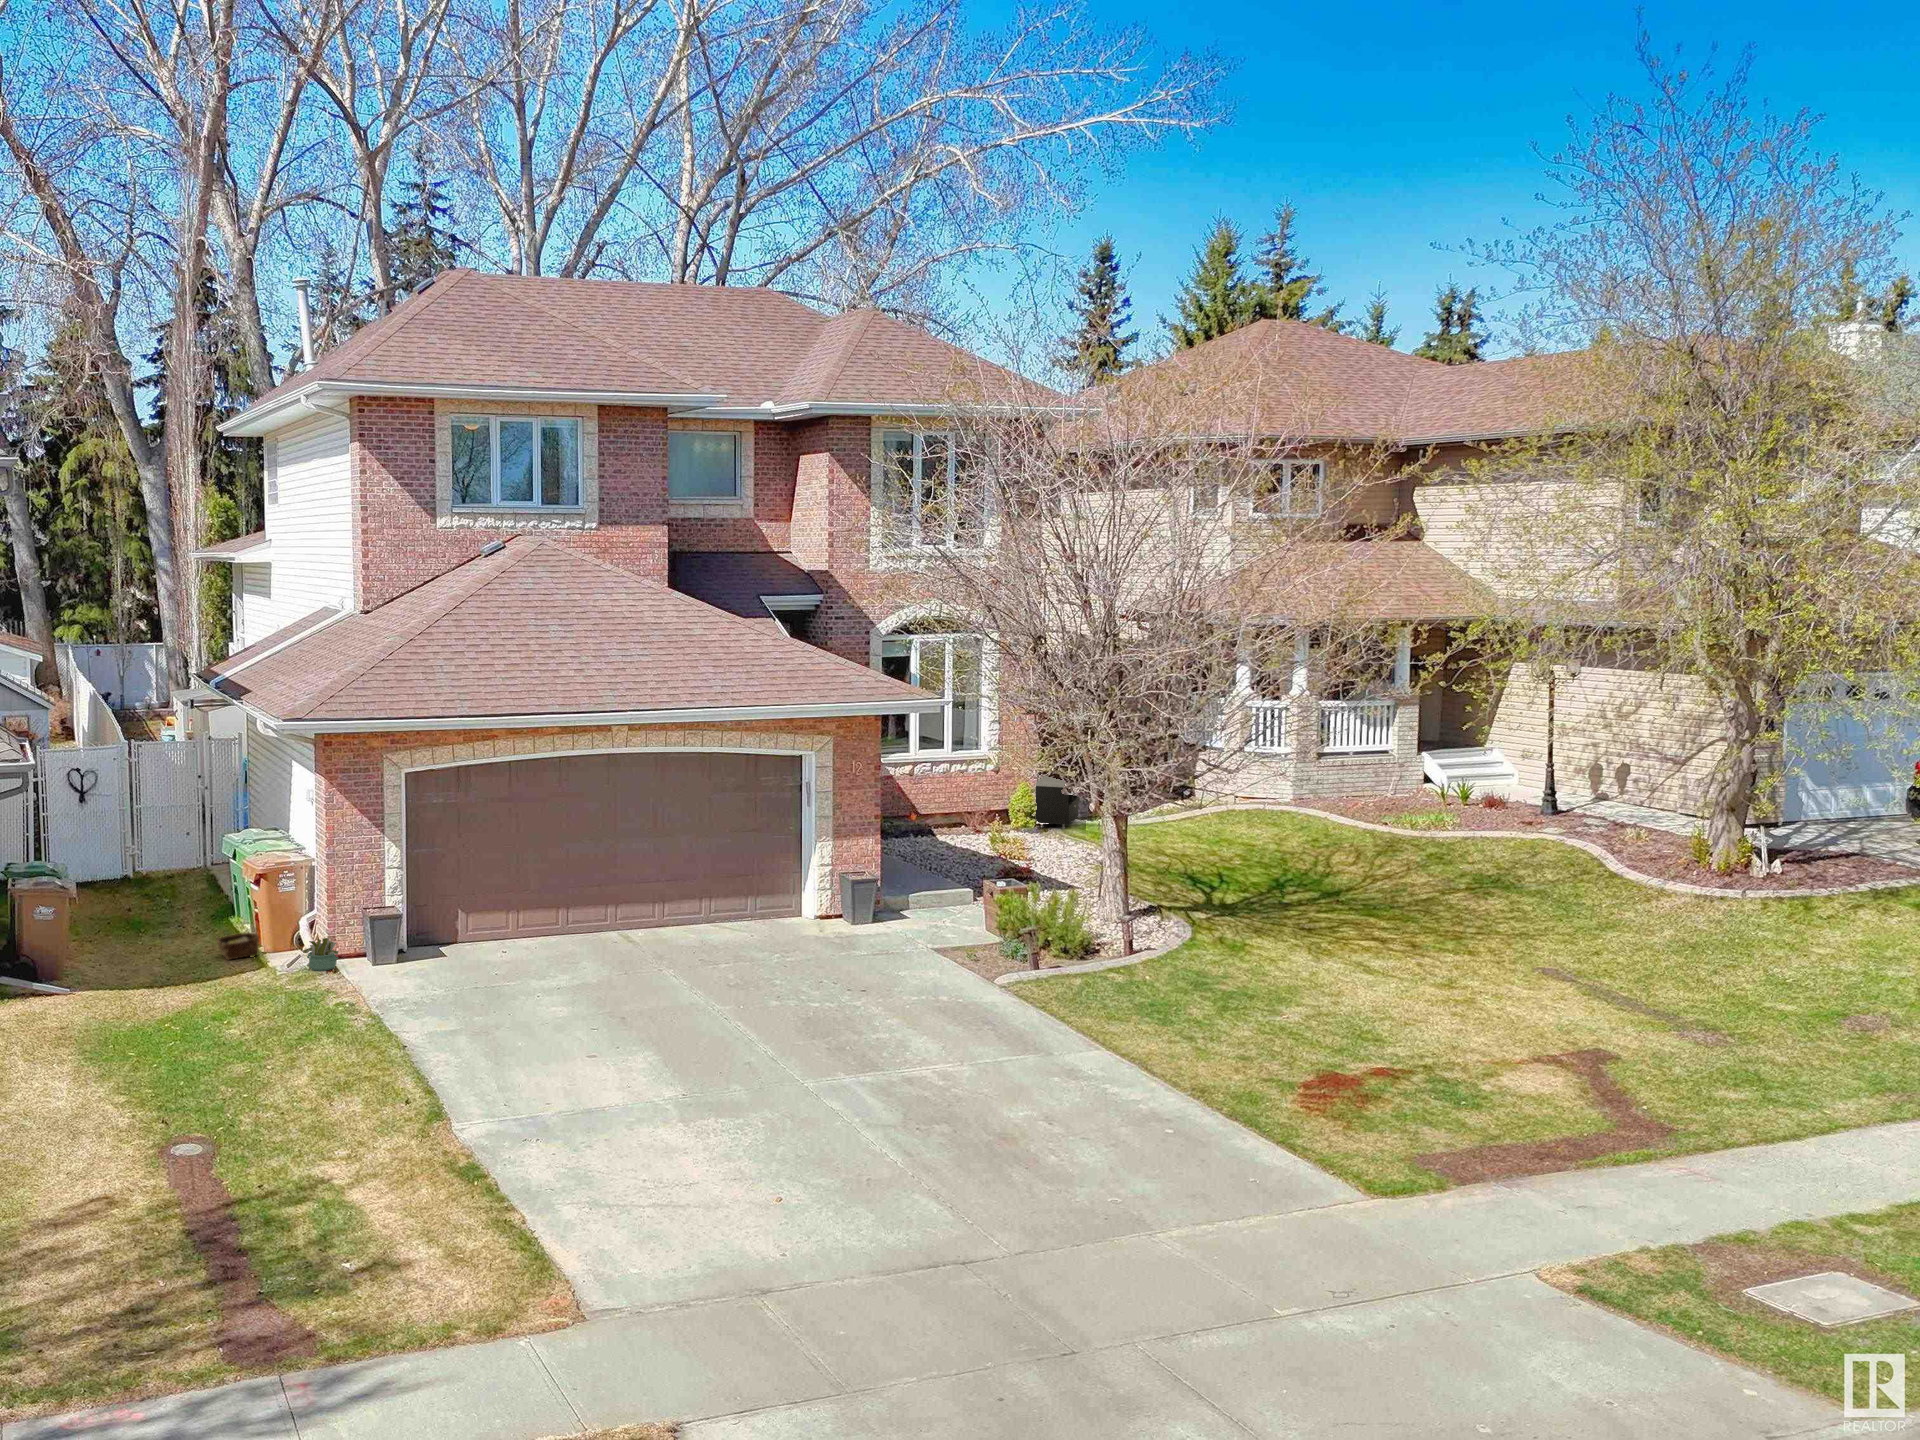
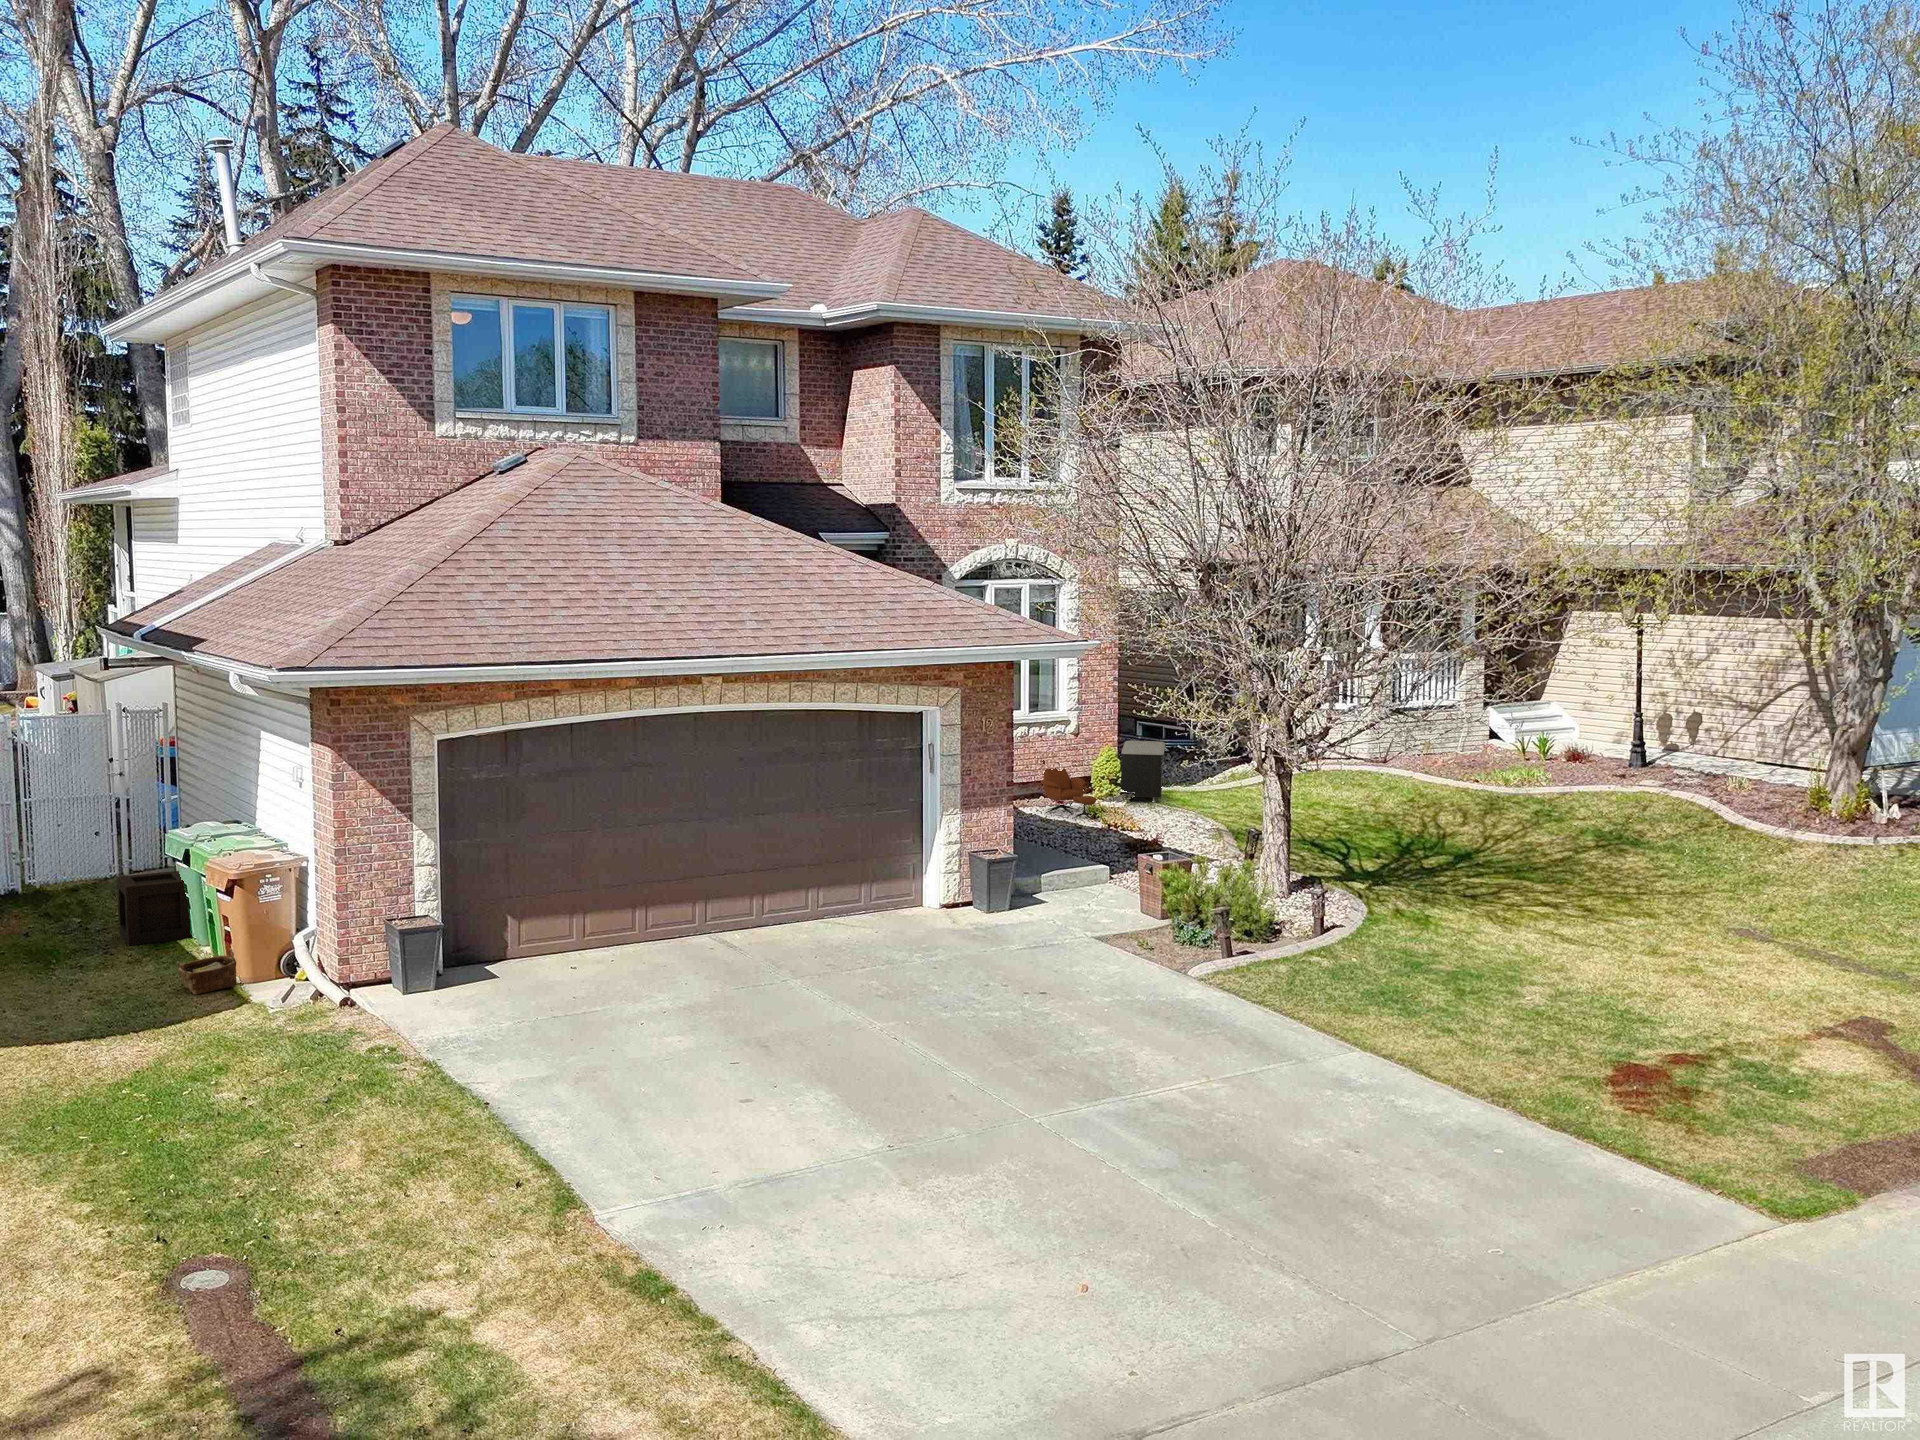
lounge chair: none [959,786,1003,843] -> present [1041,760,1096,819]
wooden crate: none [181,867,235,923] -> present [117,871,194,945]
decorative plant: present [302,938,339,971] -> none [301,960,353,1005]

